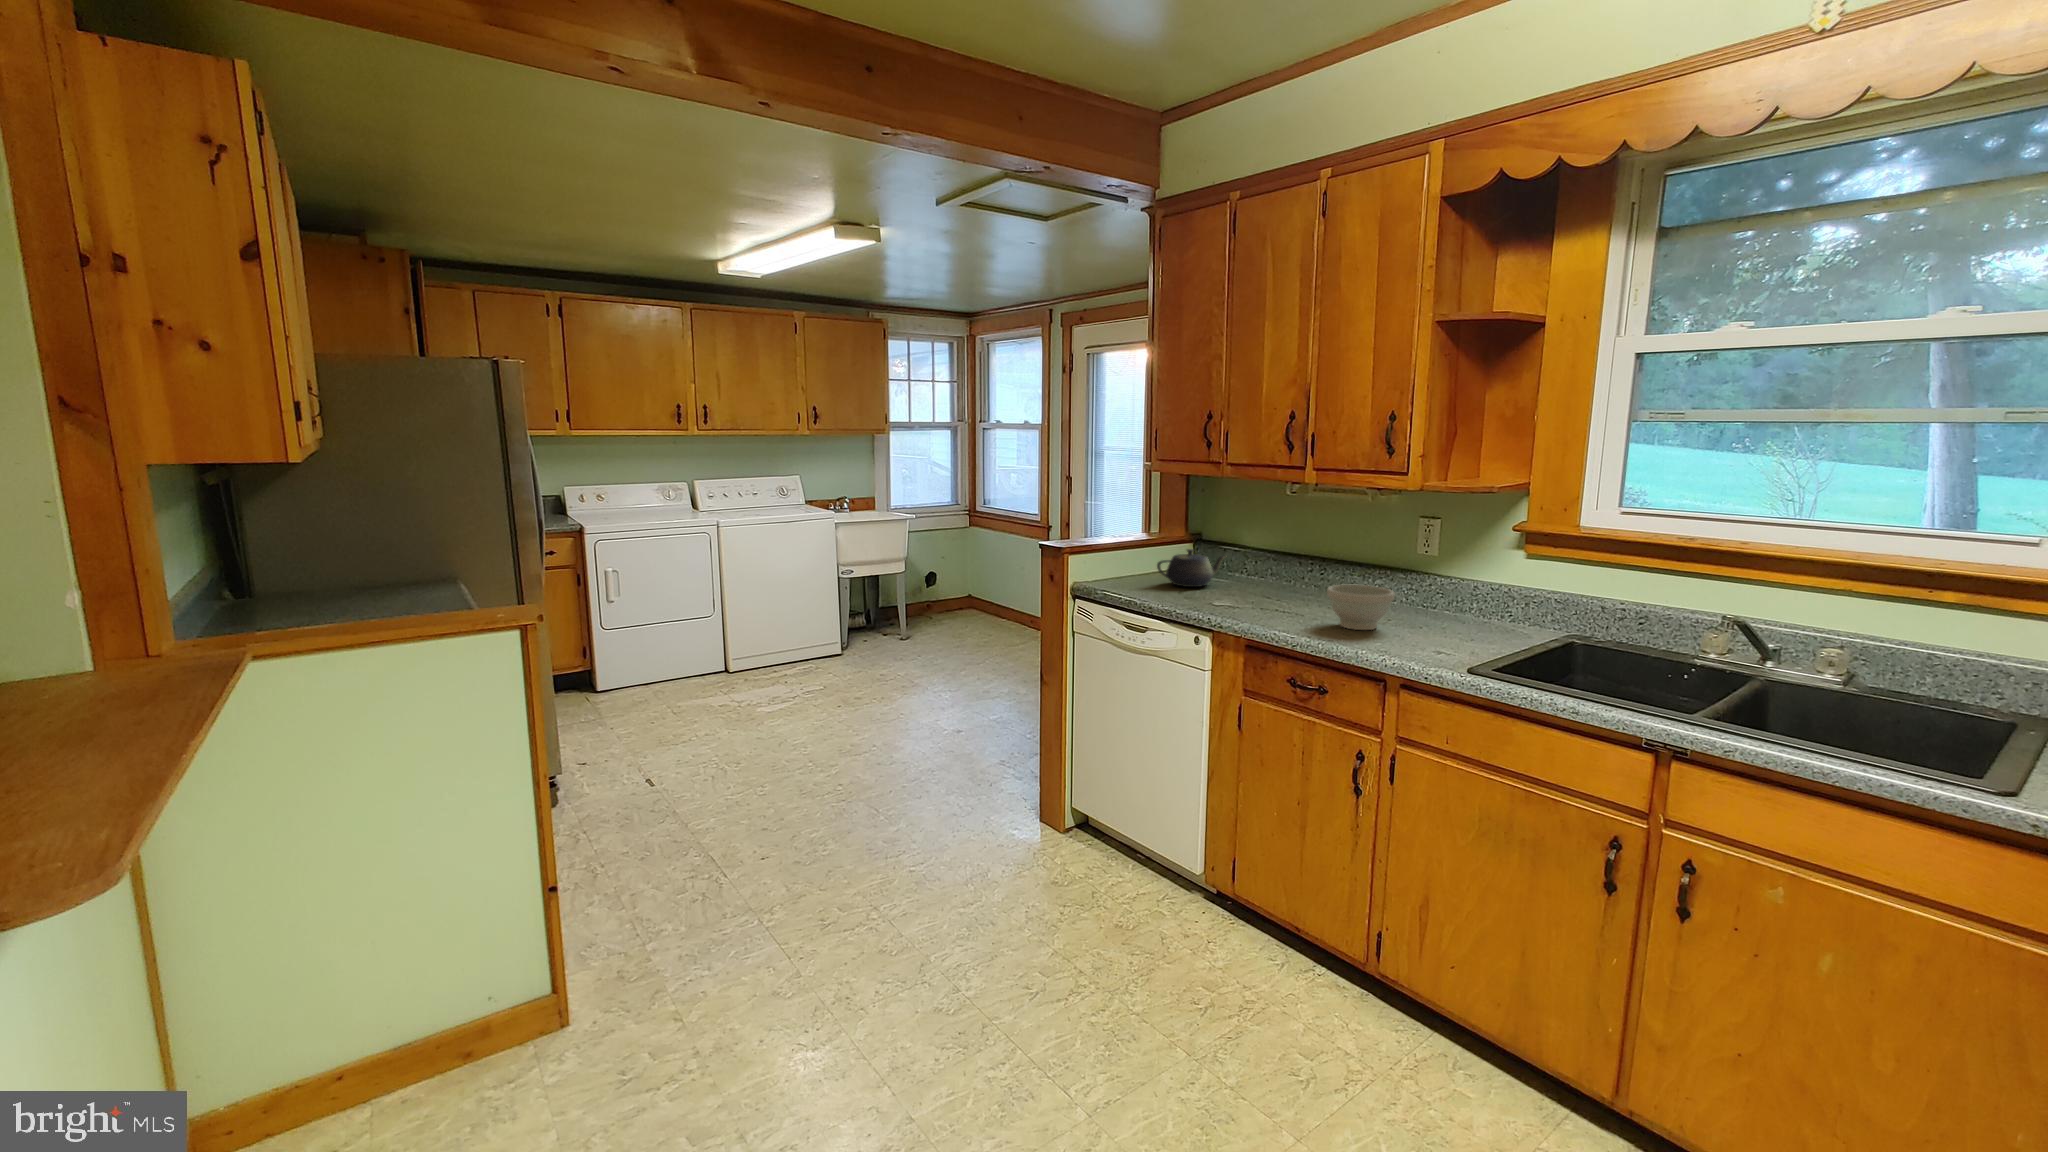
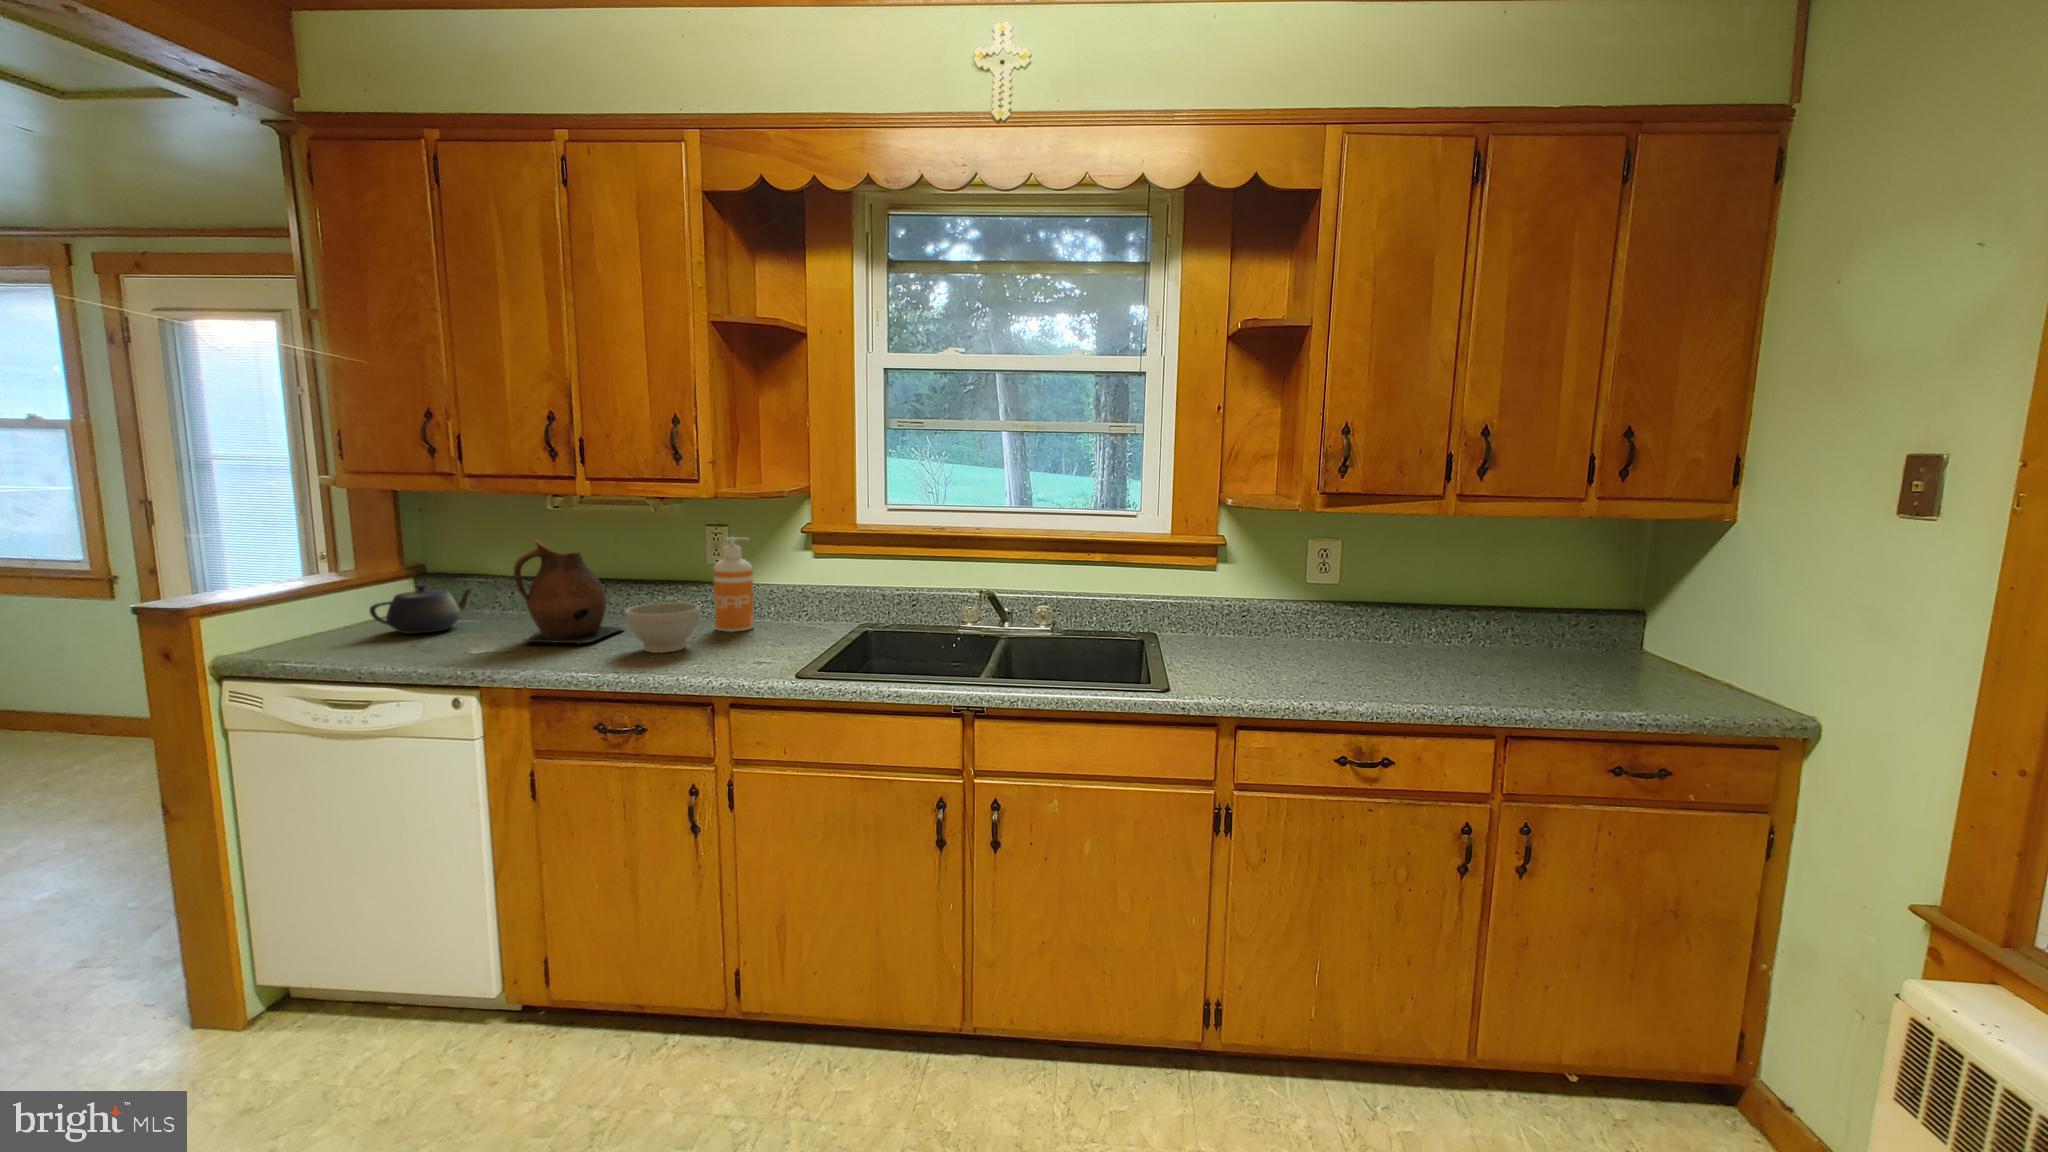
ceramic pitcher: none [1250,521,1331,613] -> present [514,541,622,644]
soap dispenser: none [1412,529,1457,622] -> present [713,537,754,632]

